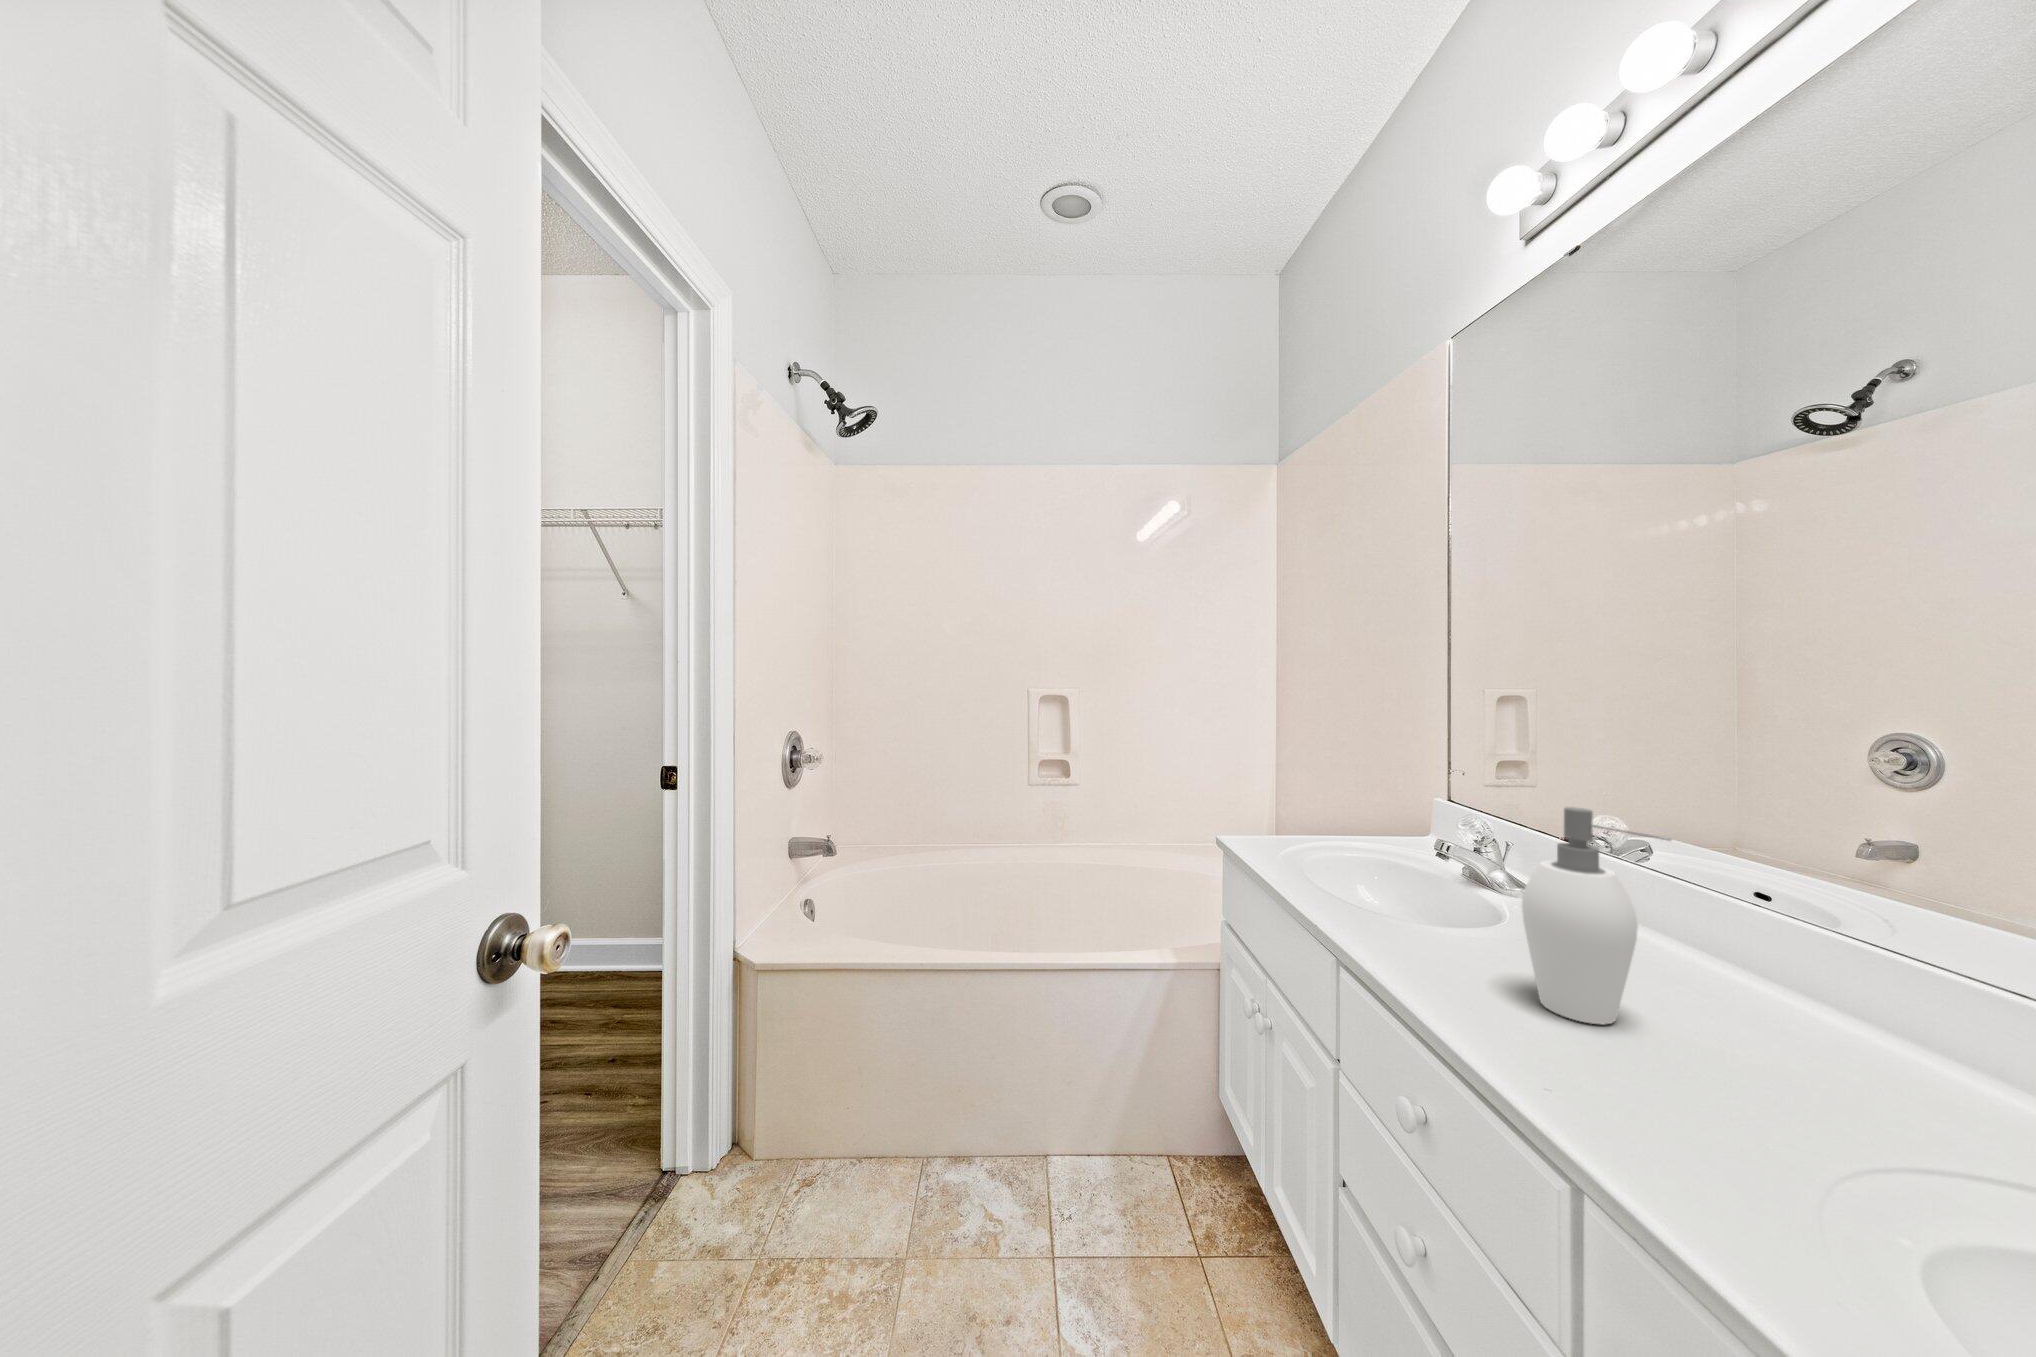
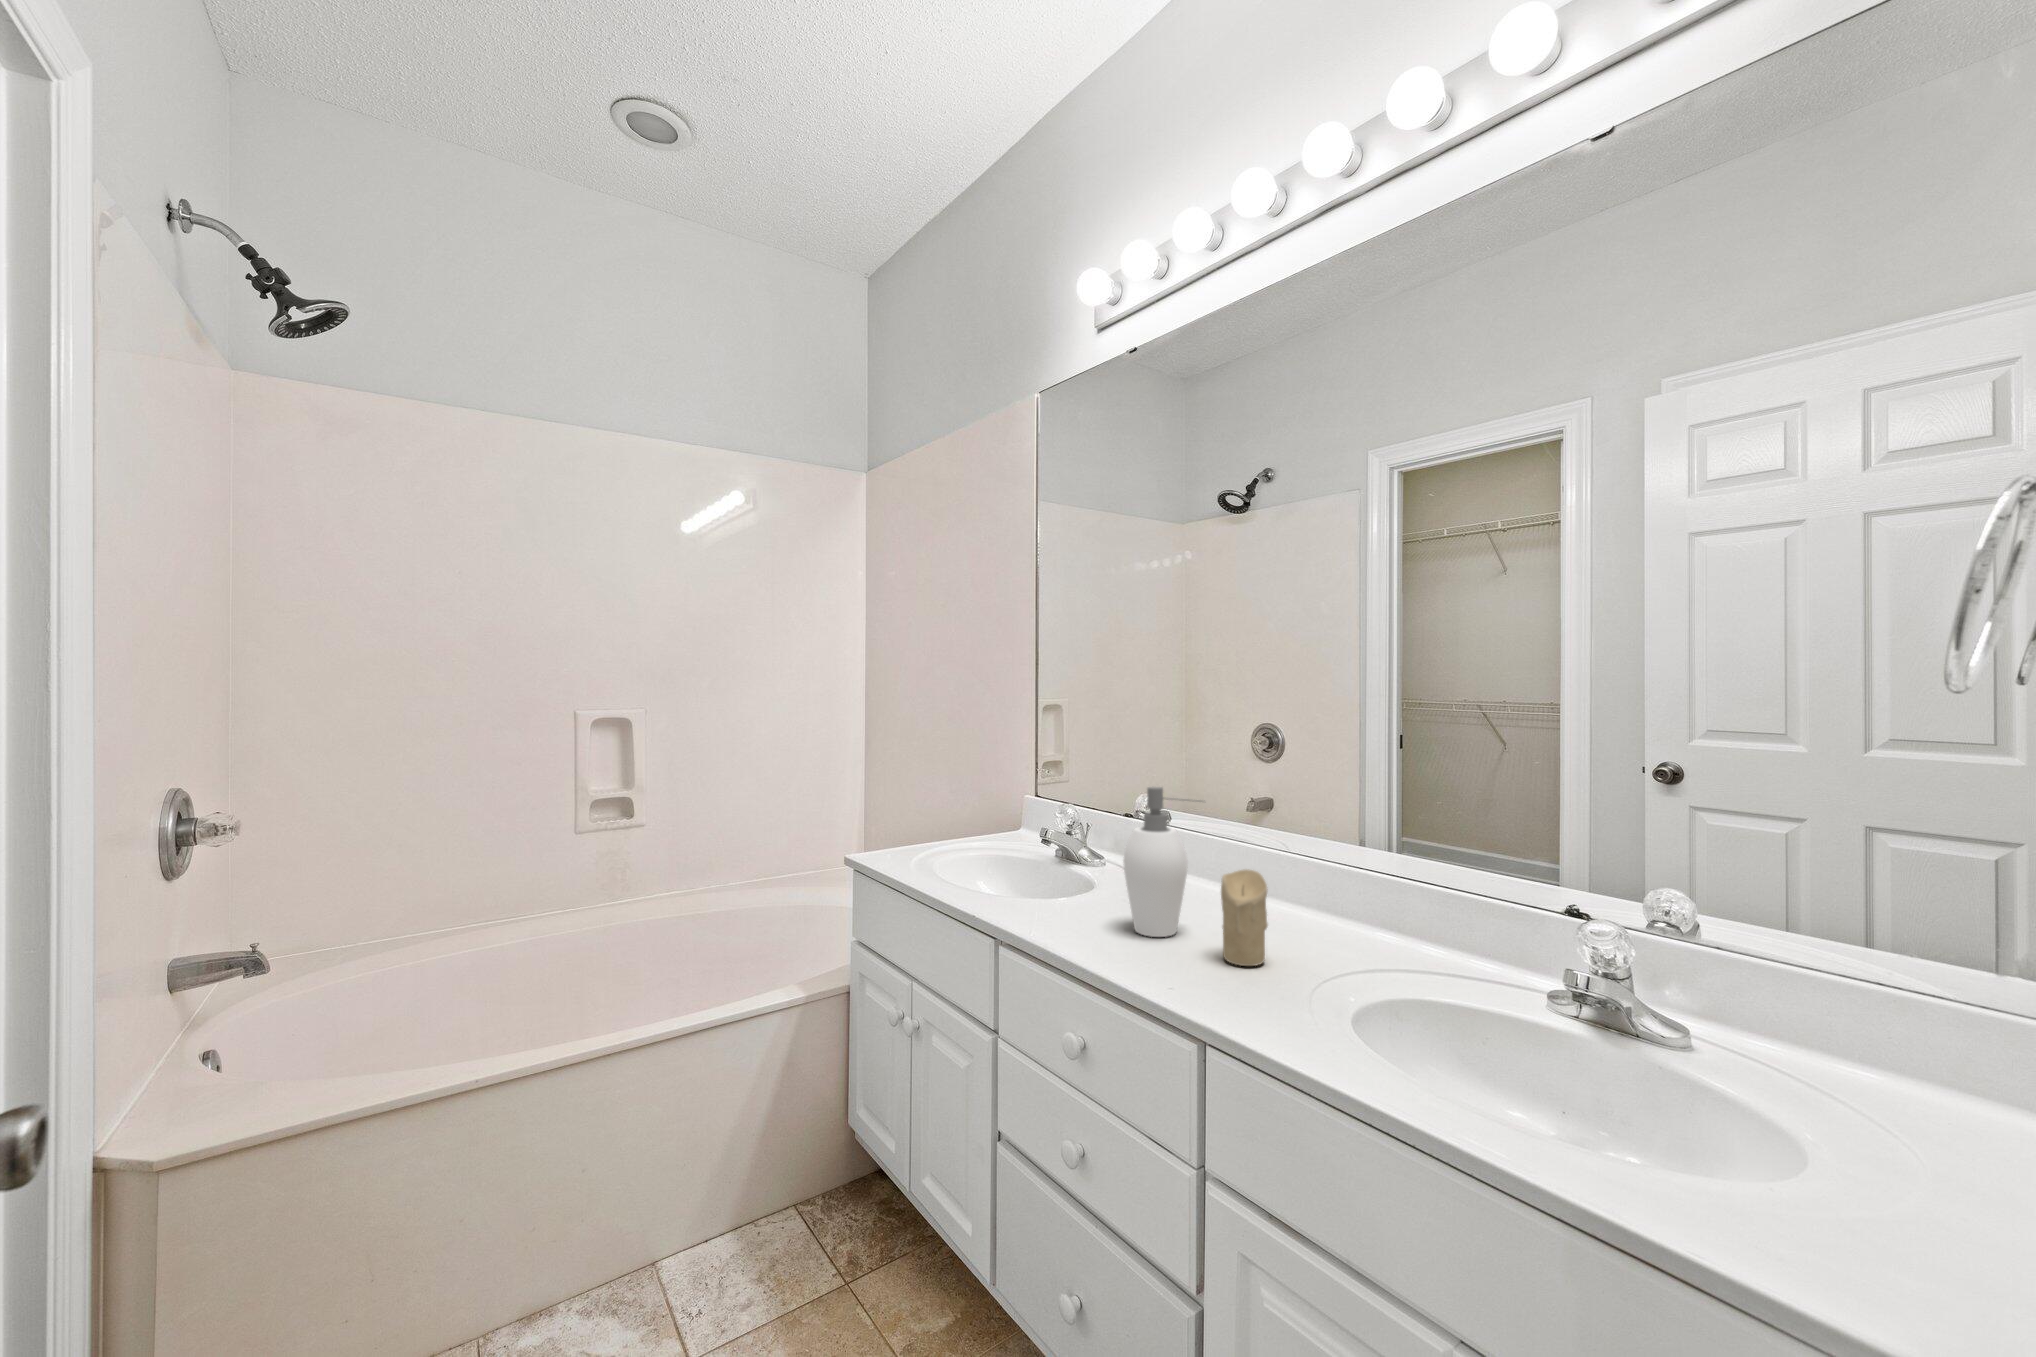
candle: none [1691,959,1800,1126] -> present [1221,869,1268,966]

